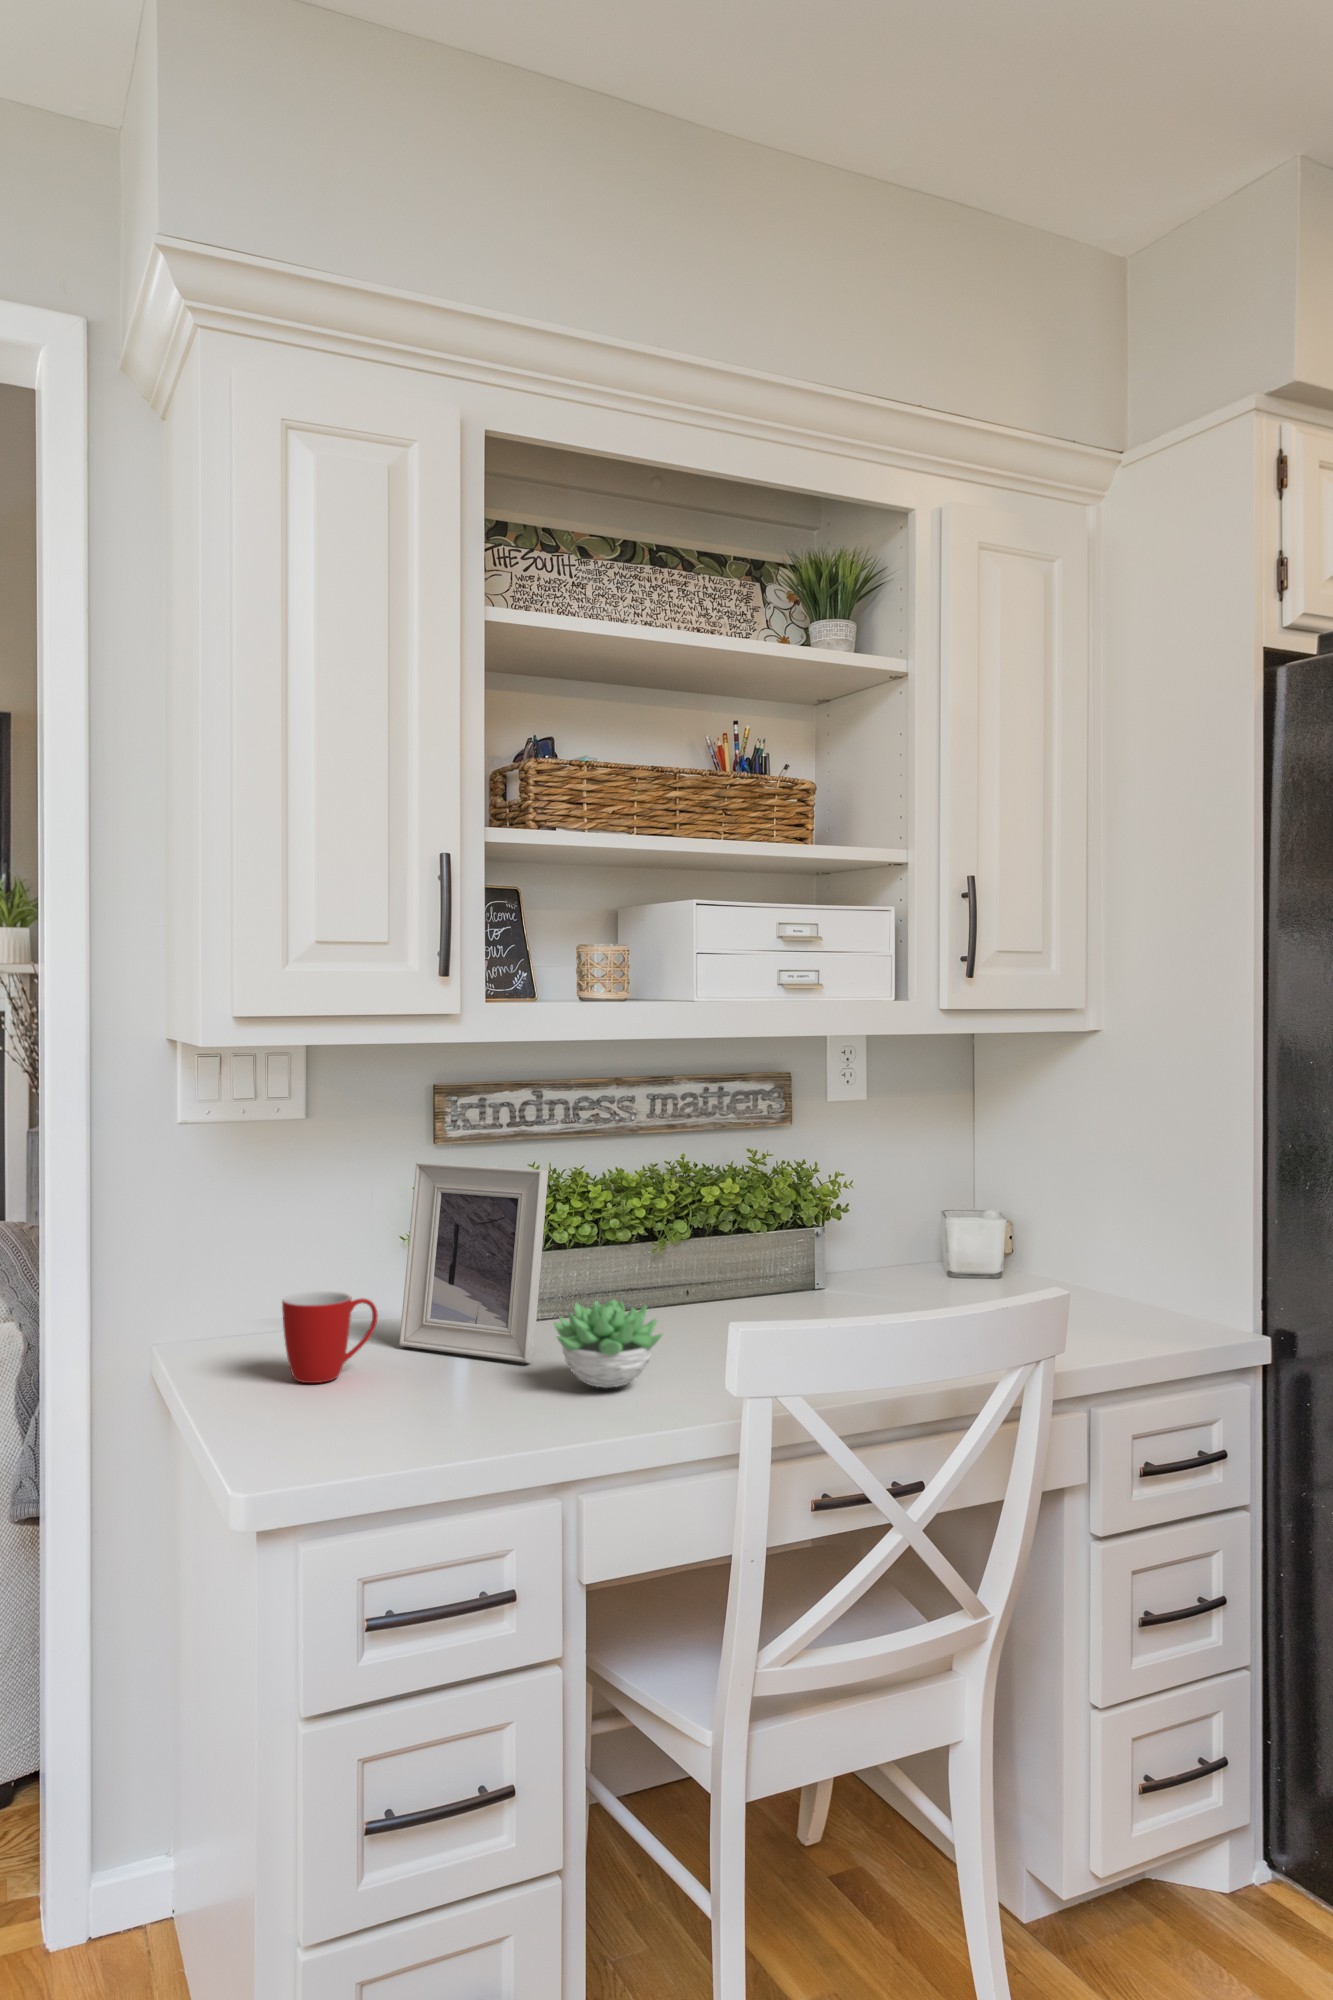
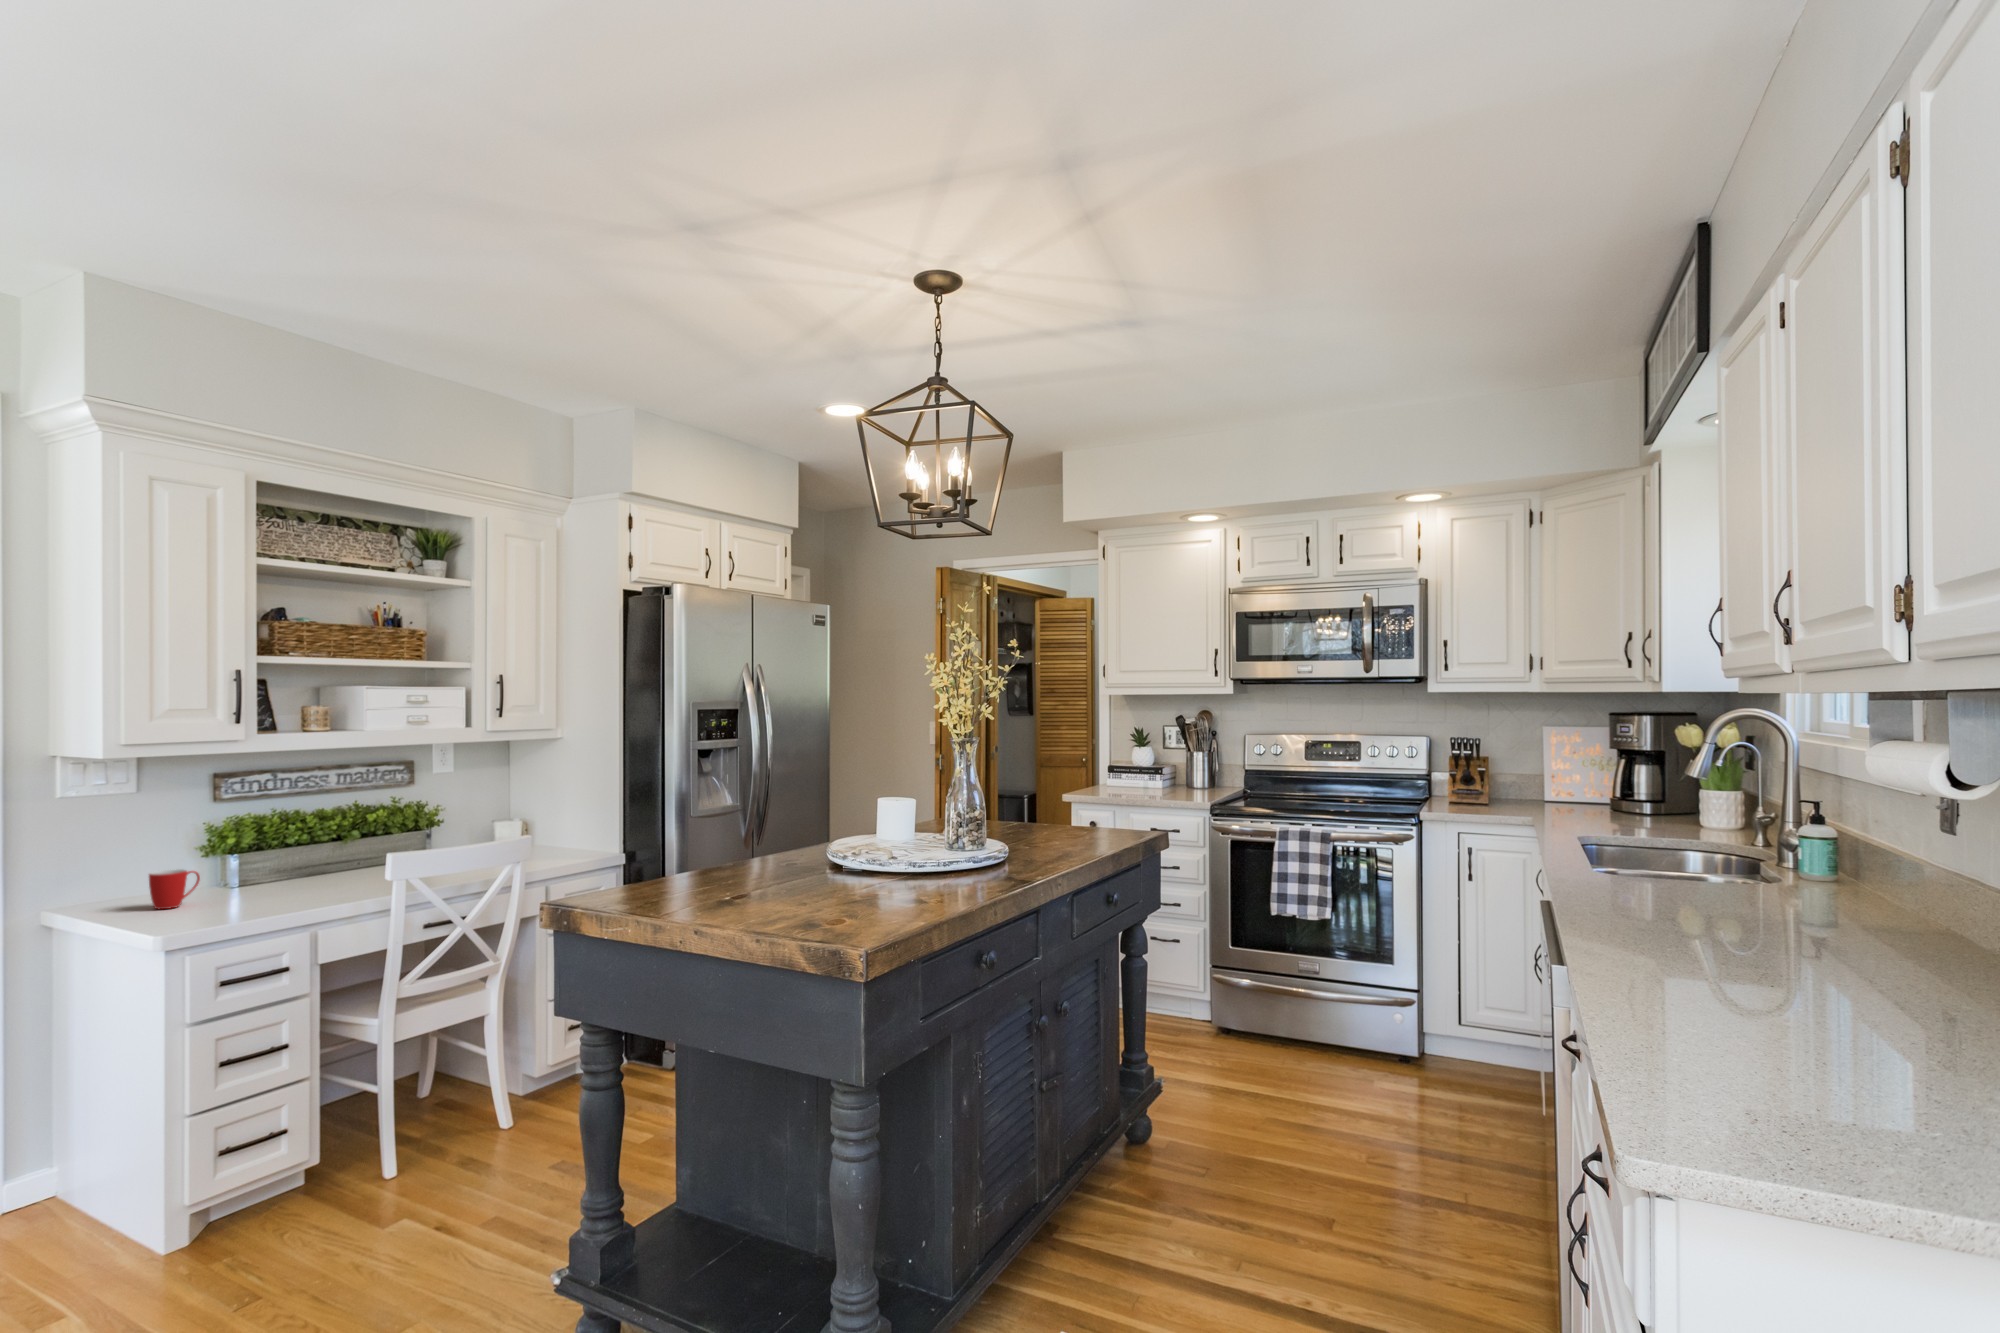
picture frame: present [399,1162,548,1362] -> none [205,809,290,895]
succulent plant: present [554,1300,662,1388] -> none [296,860,351,895]

